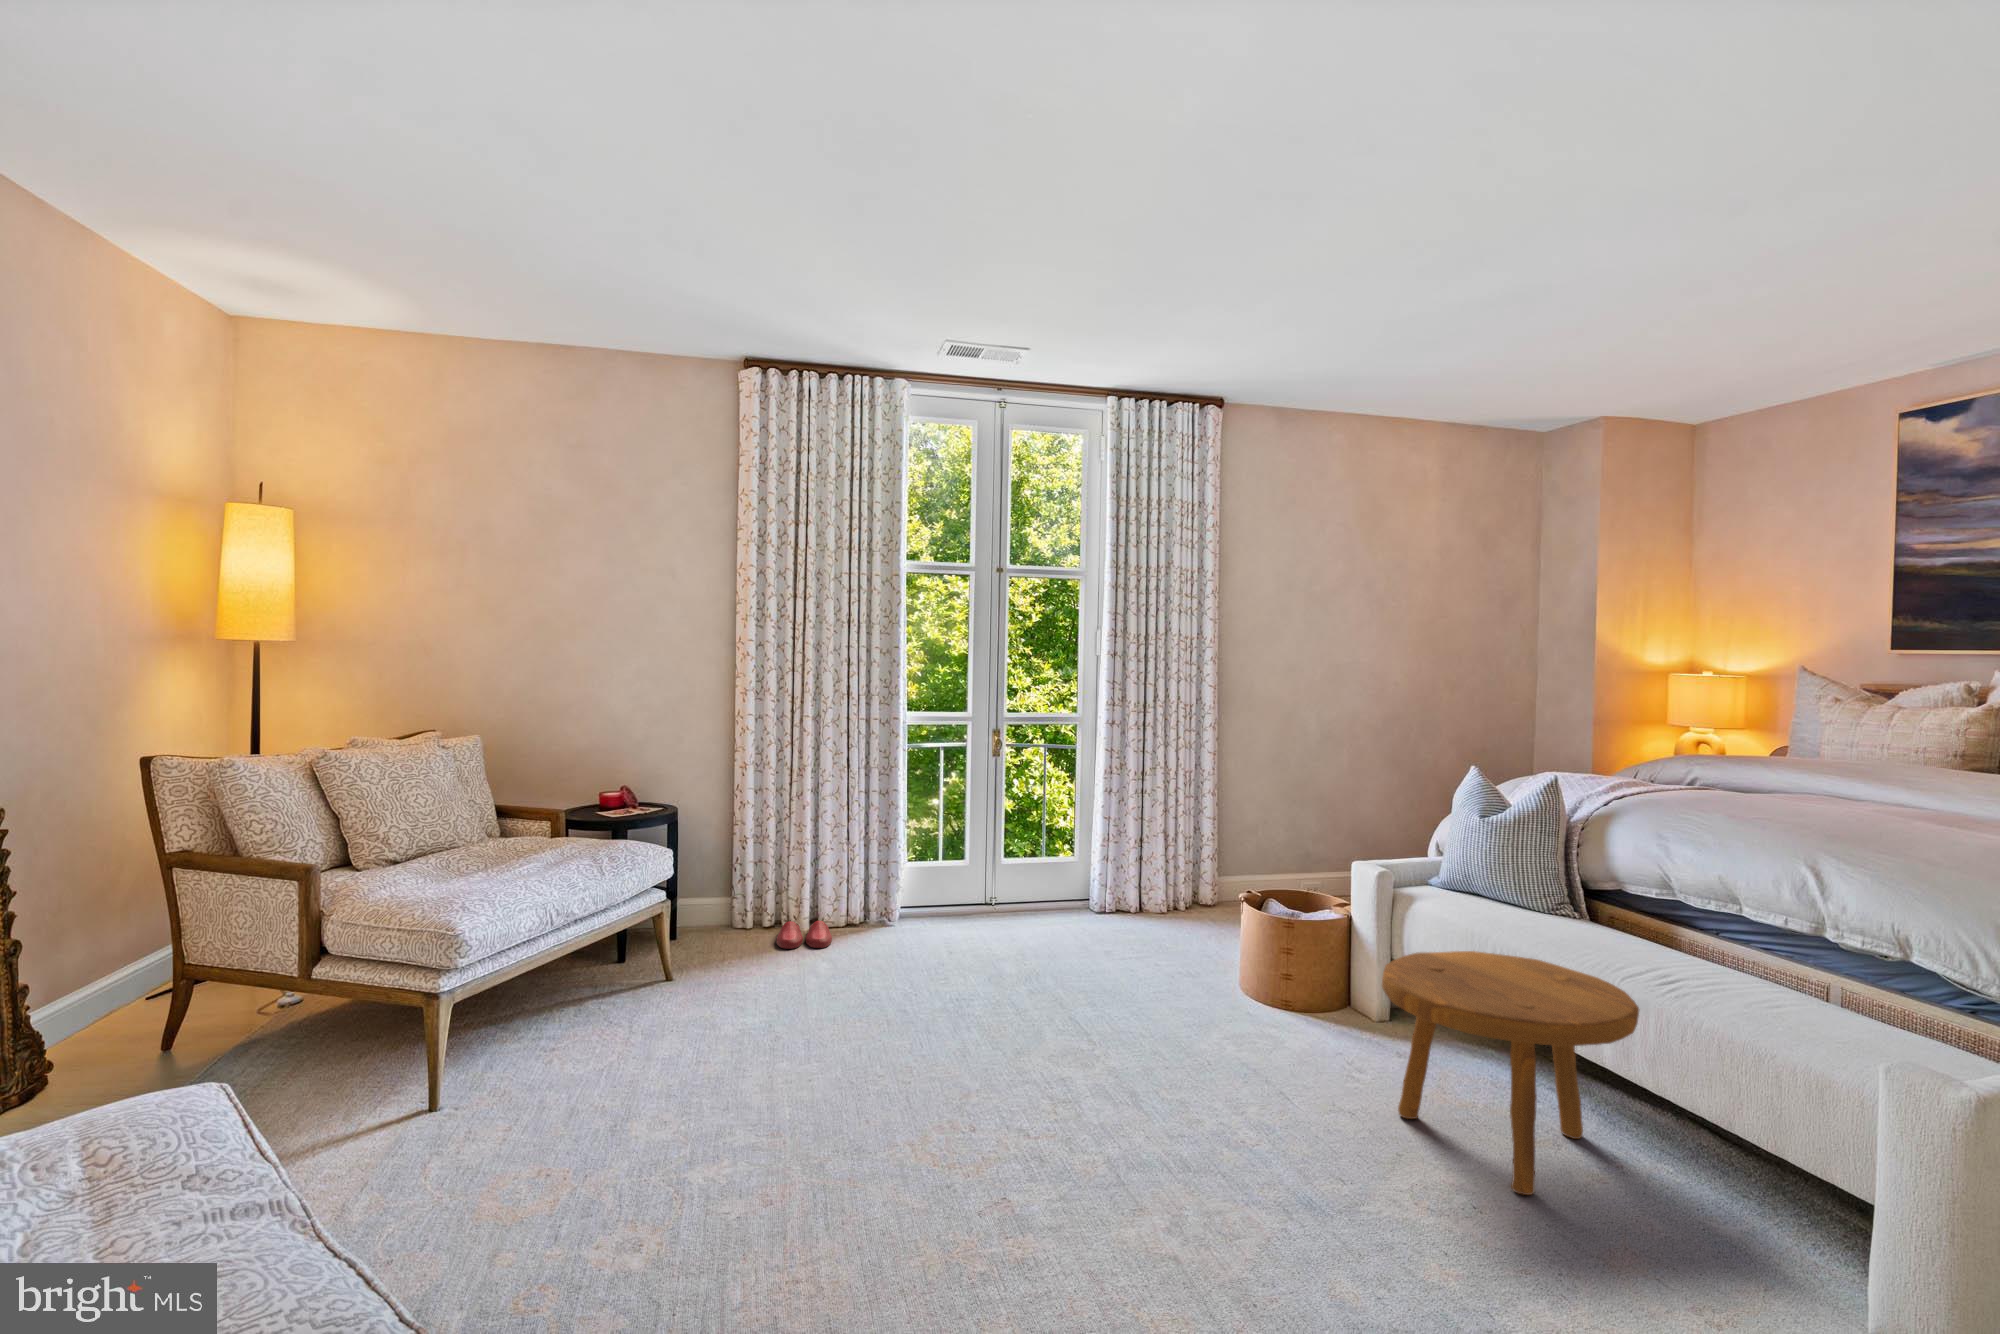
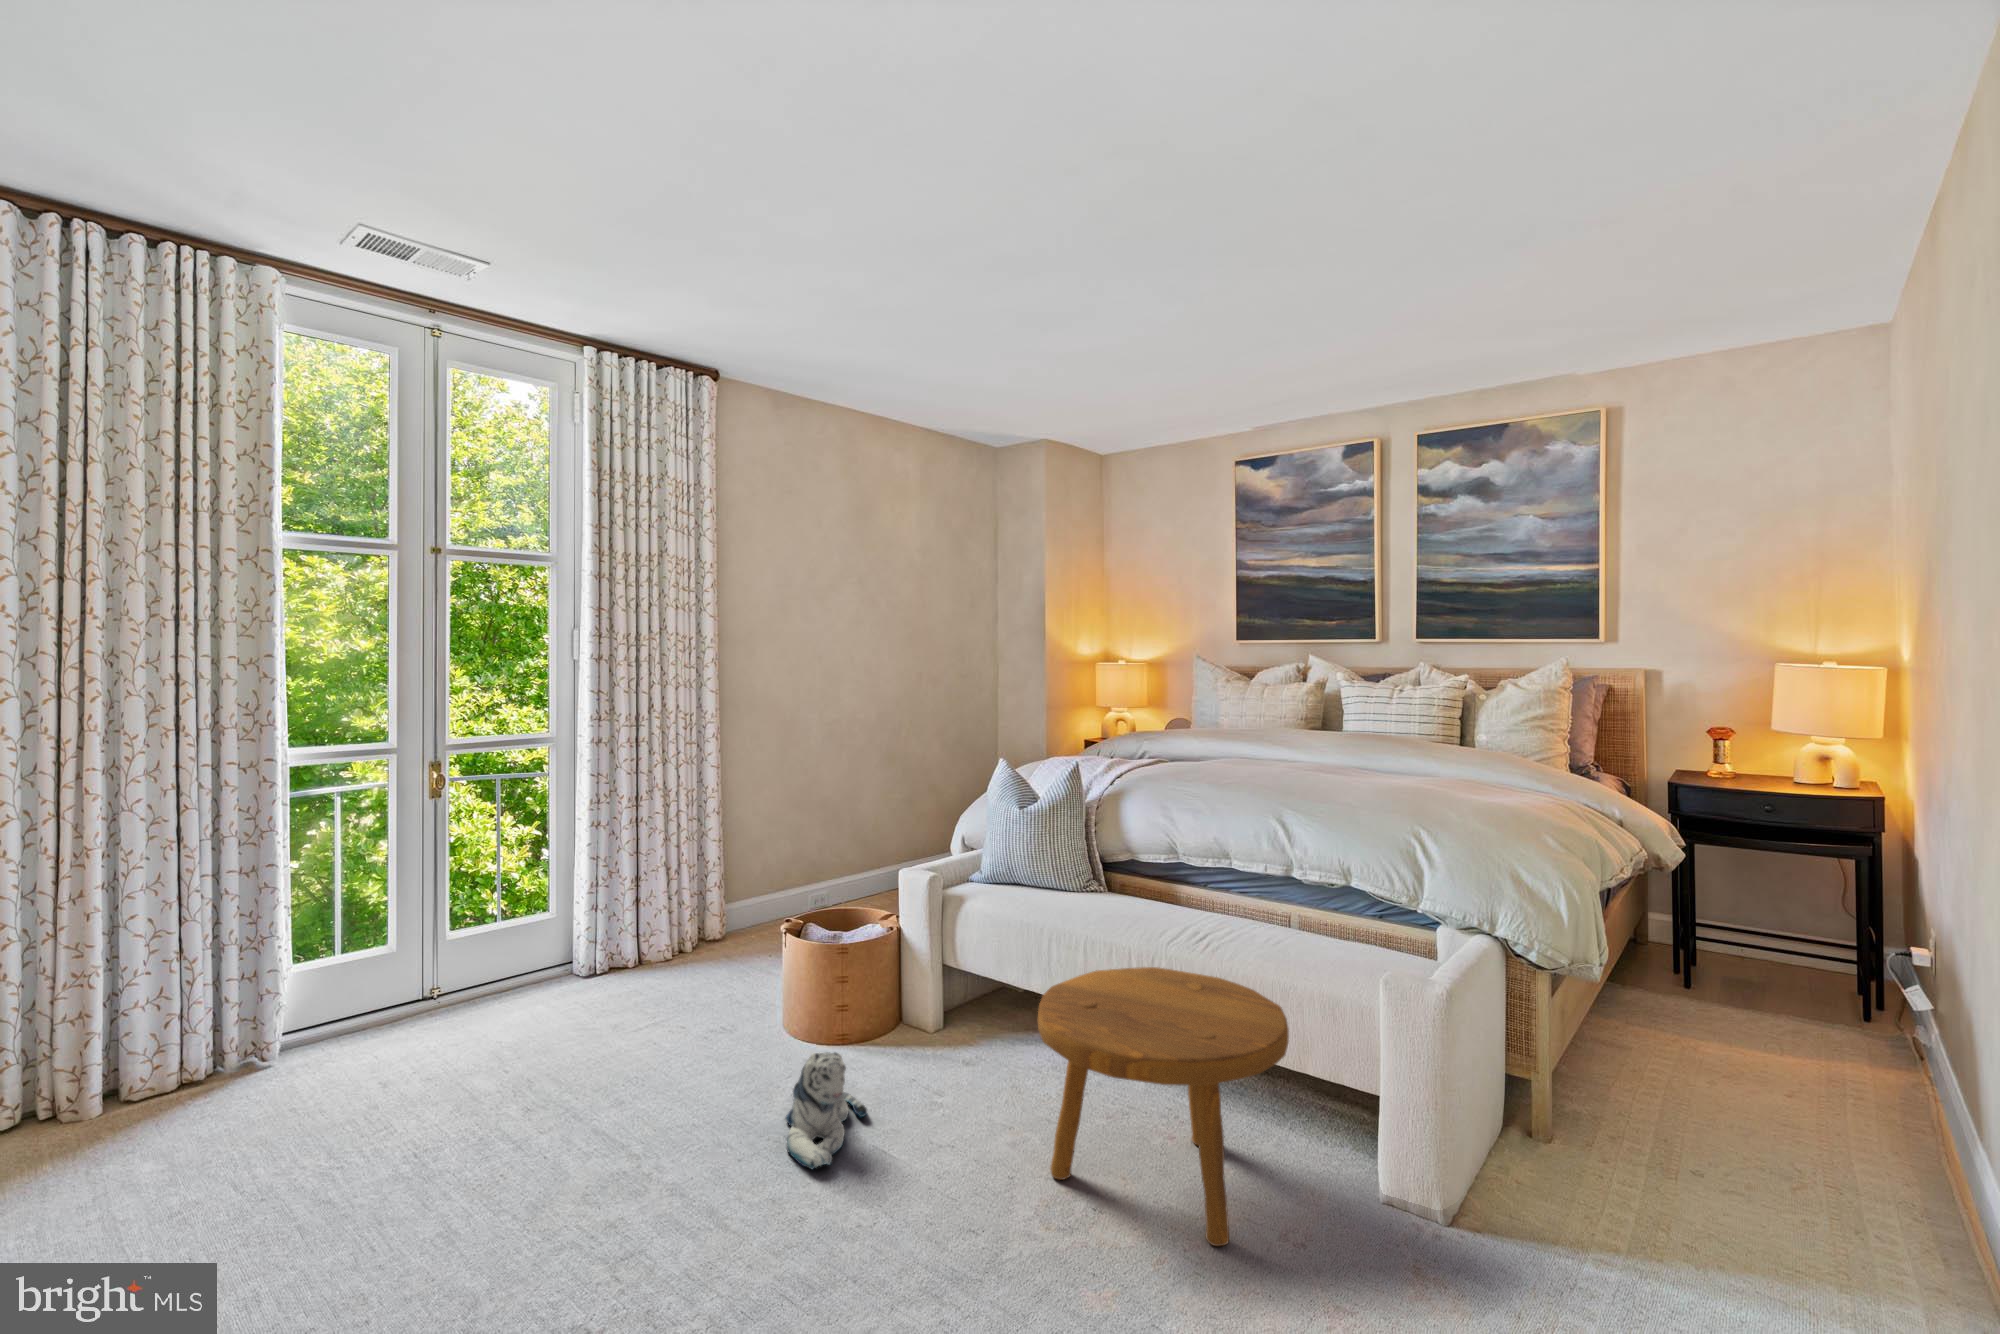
slippers: present [776,921,832,949] -> none [35,1093,158,1164]
plush toy: none [1192,975,1267,1060] -> present [786,1052,867,1169]

